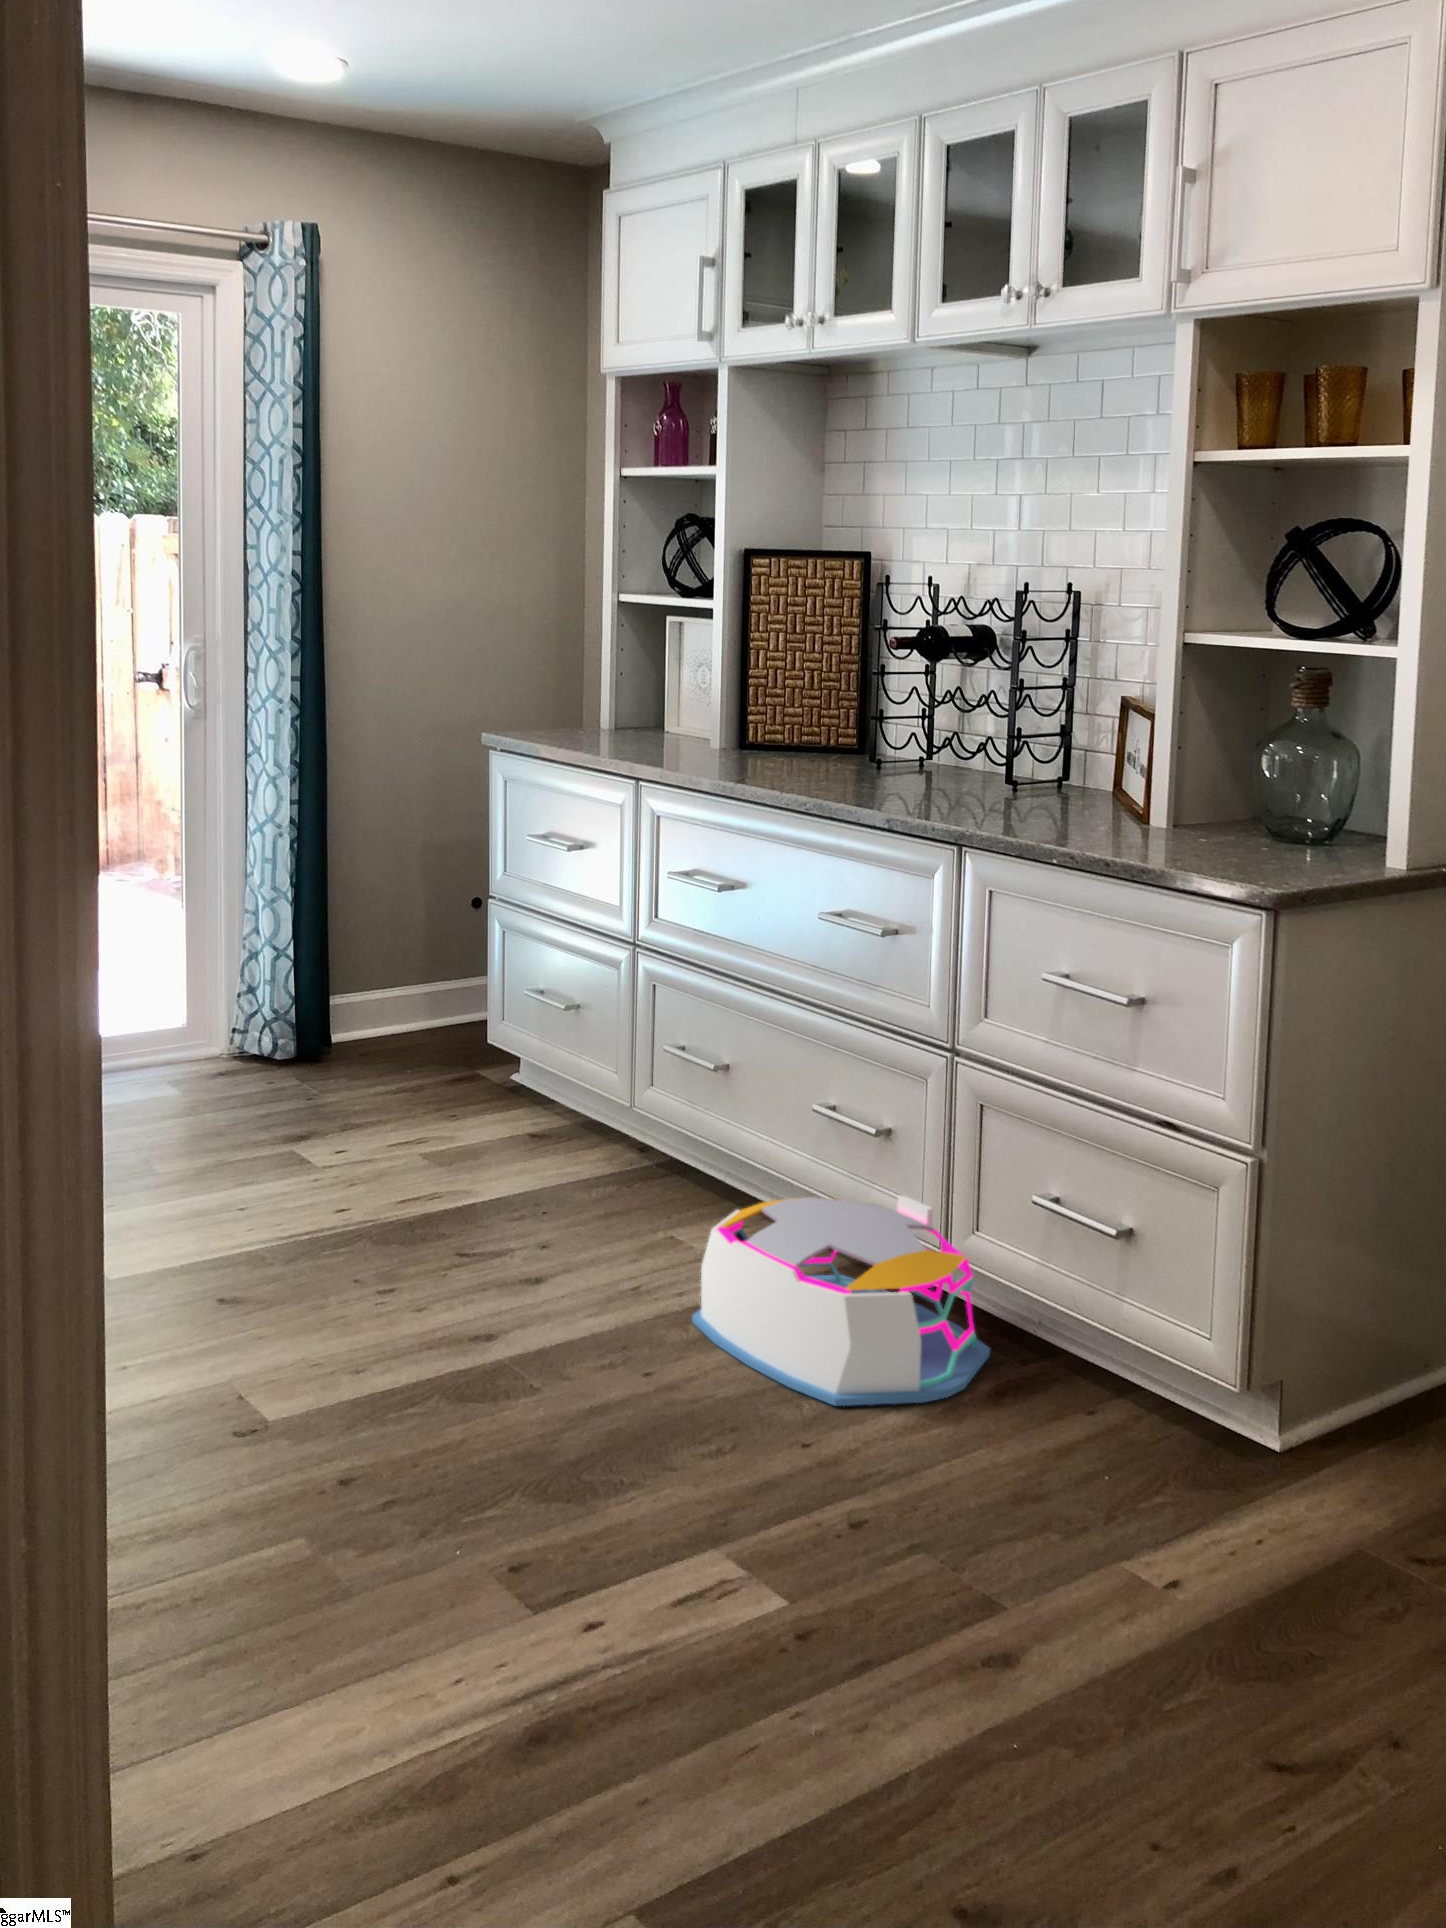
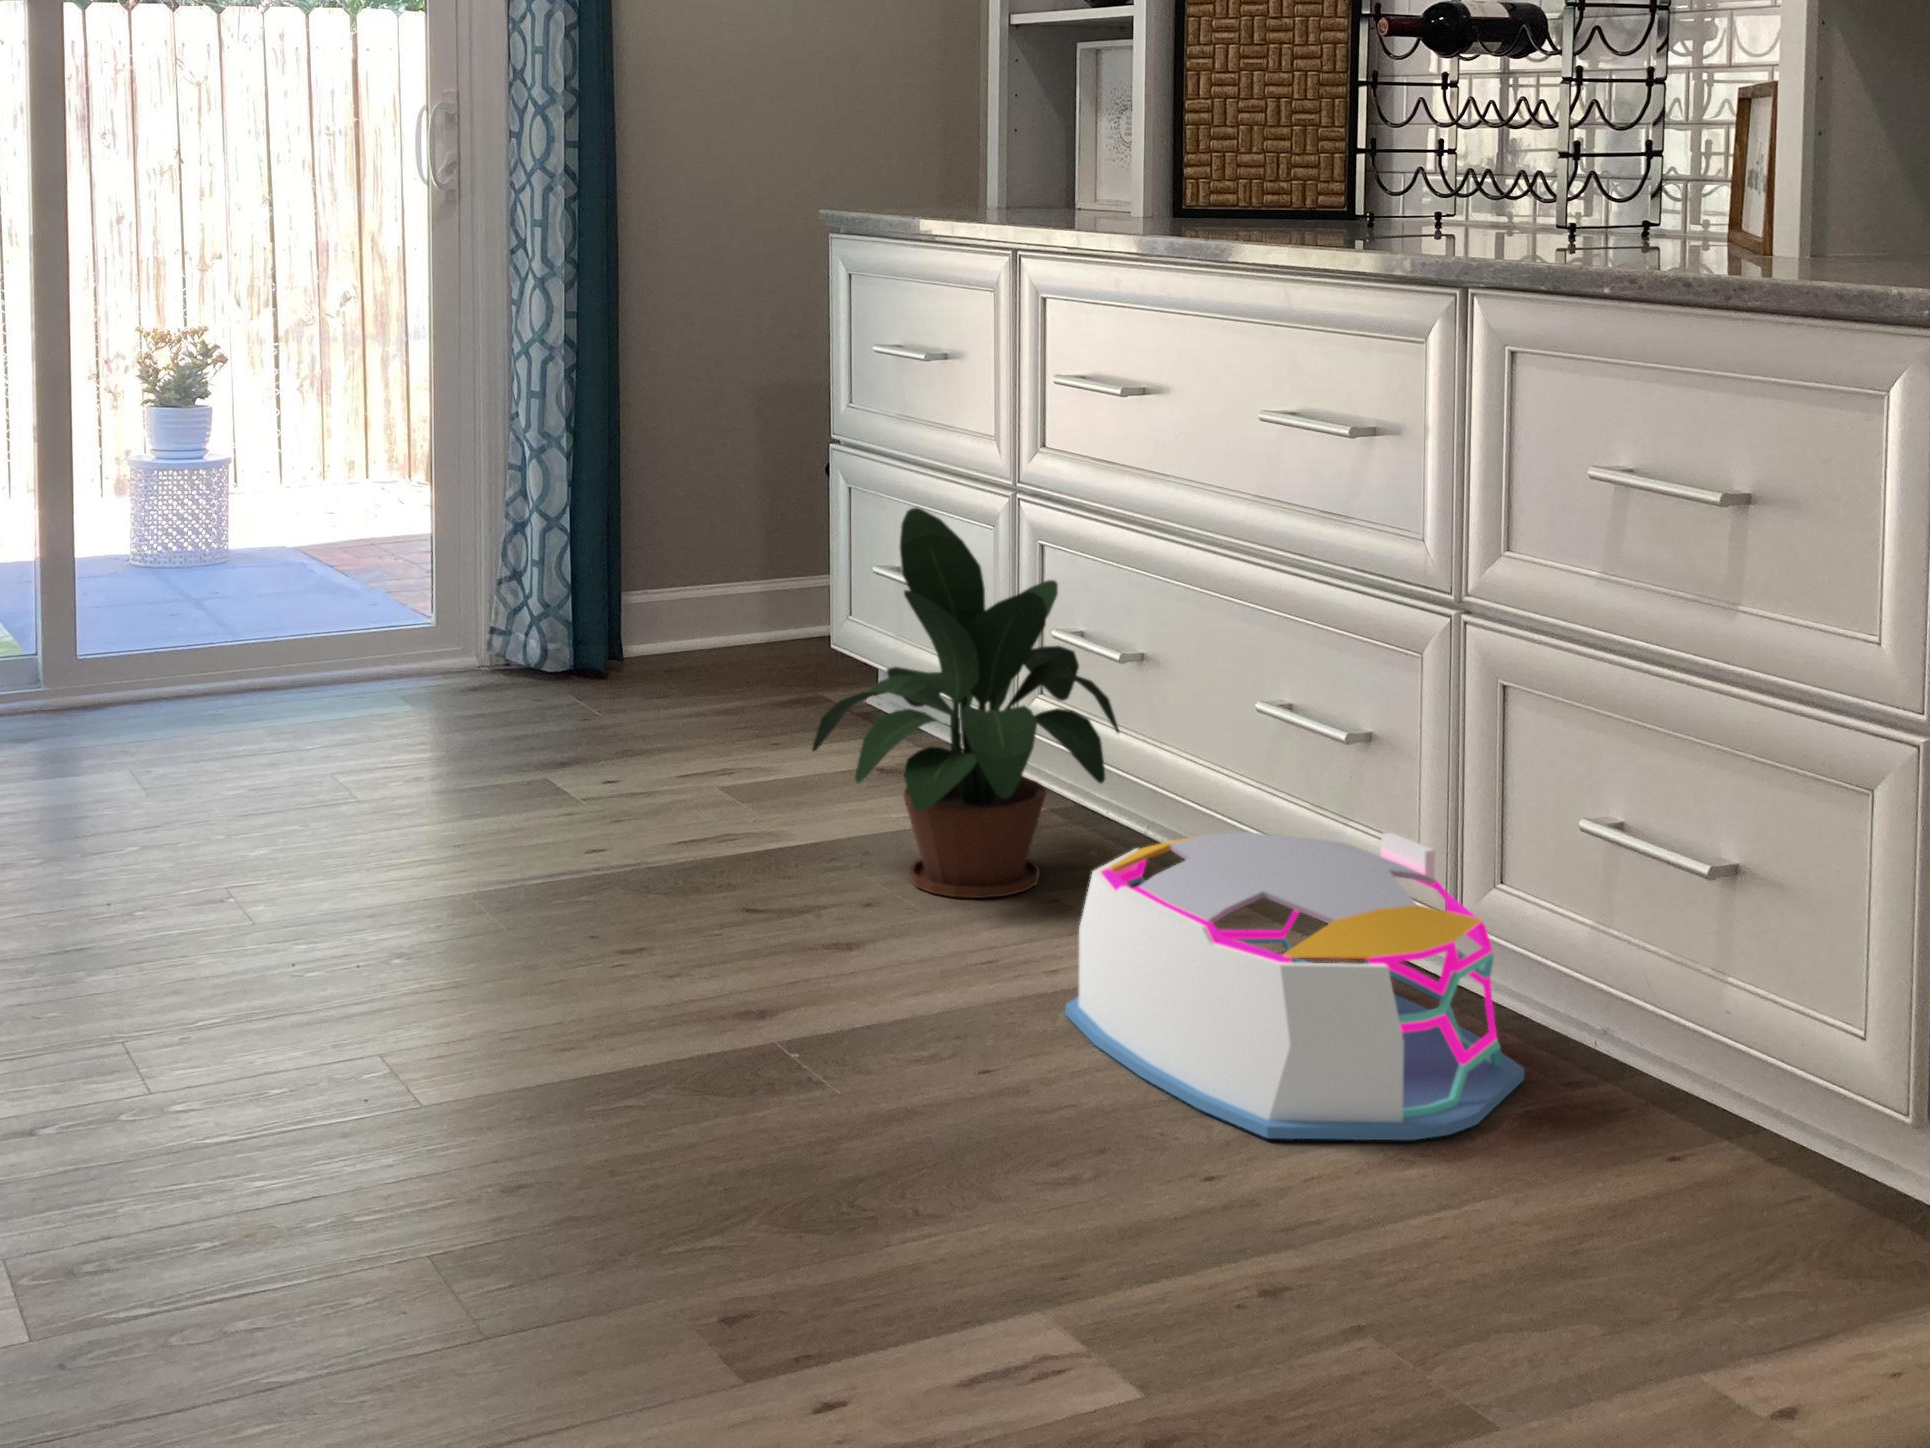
potted plant: none [501,969,713,1236] -> present [812,508,1119,898]

